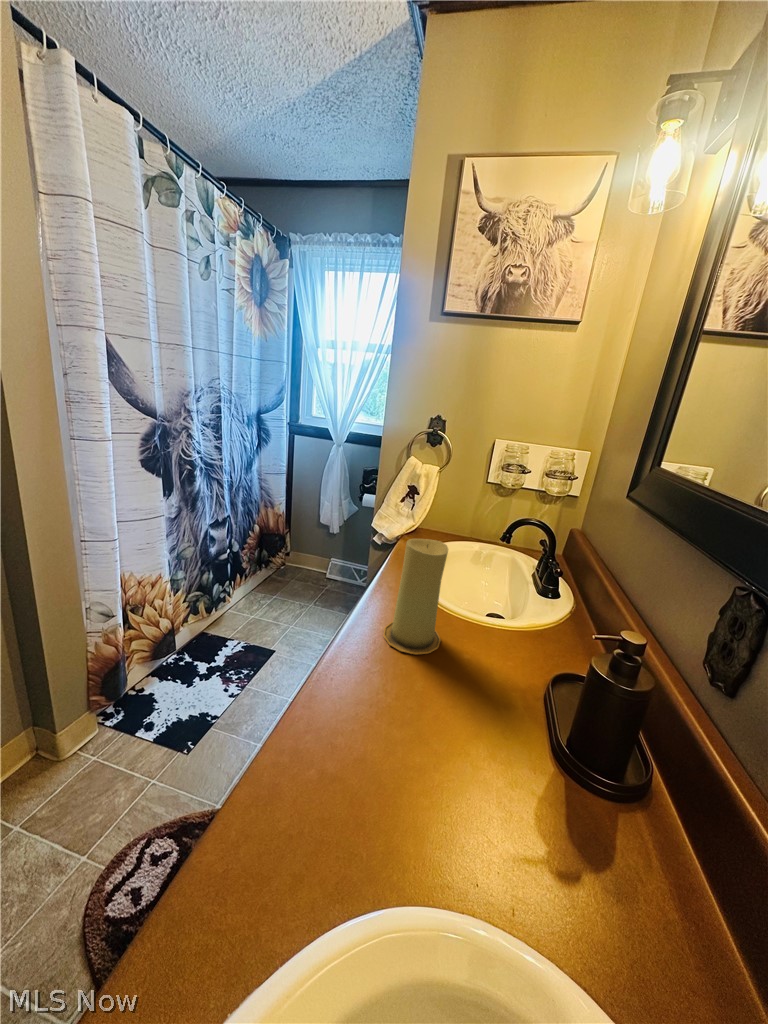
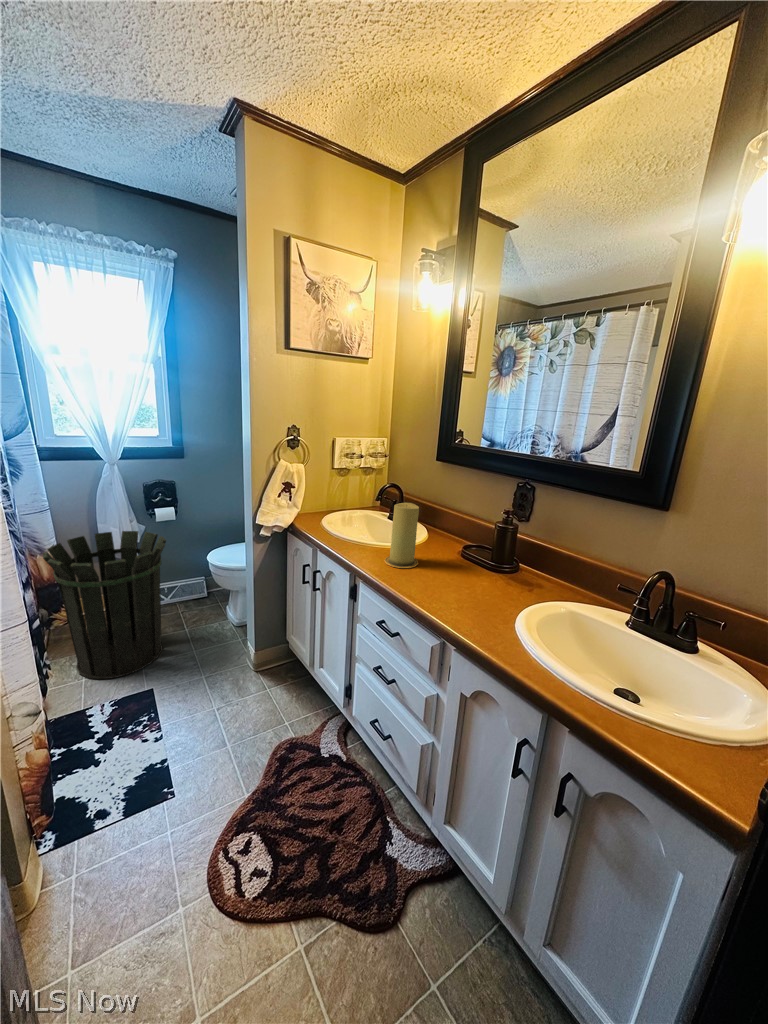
waste bin: none [242,499,335,629] -> present [43,531,166,679]

